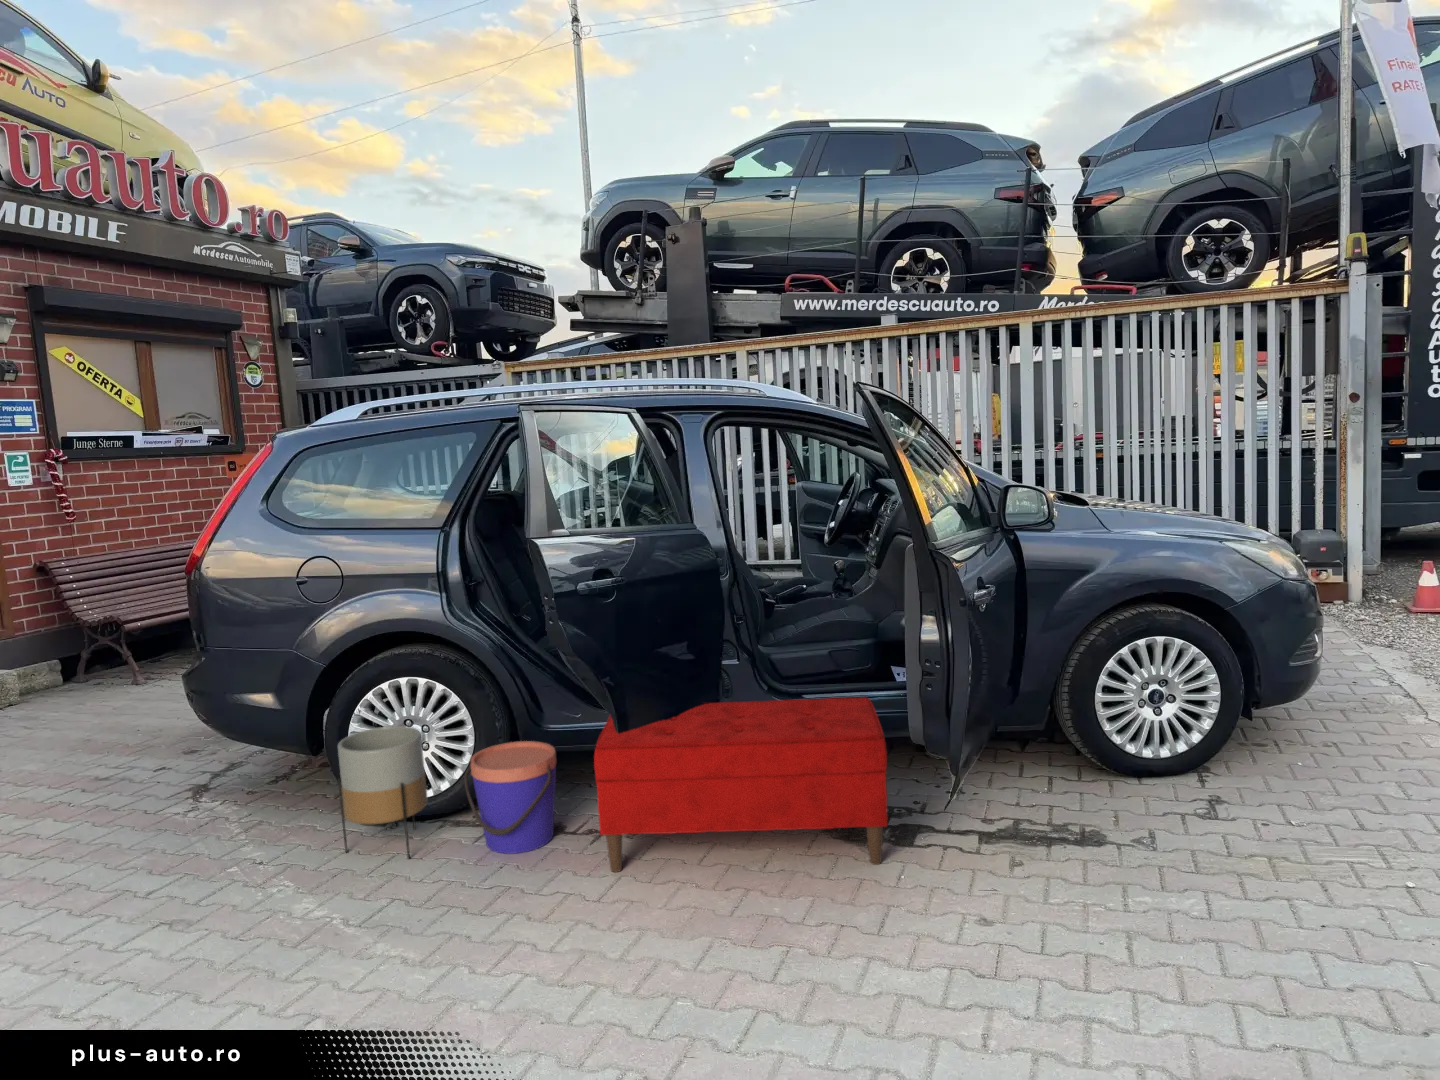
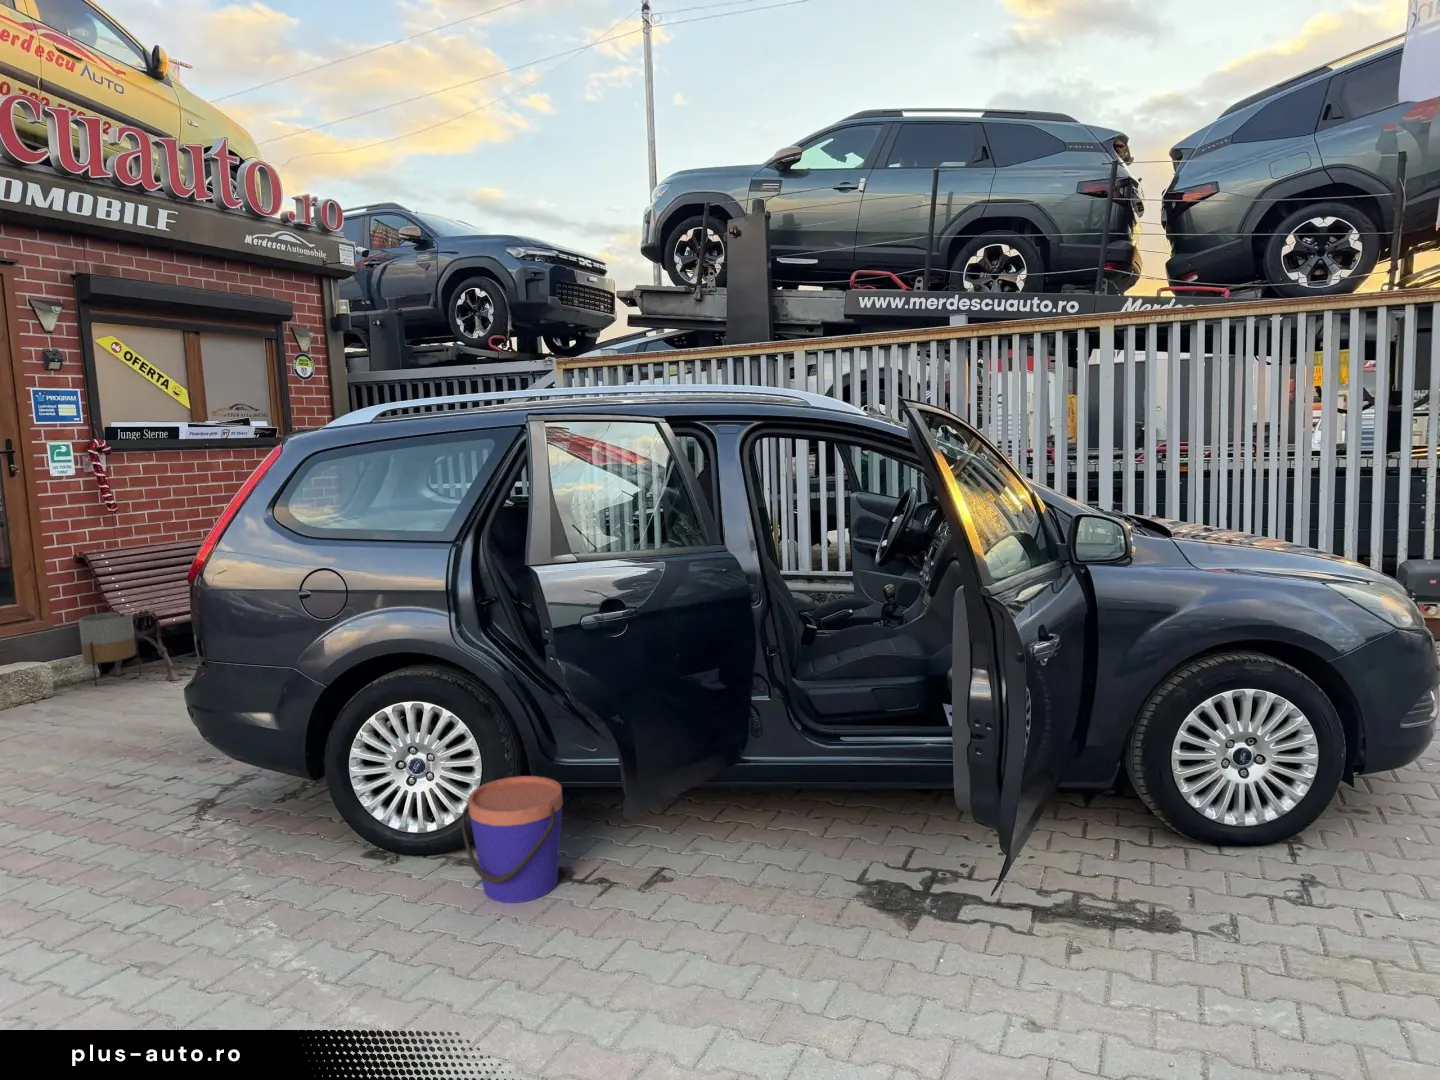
bench: present [594,697,888,872] -> none [597,744,928,945]
planter: present [338,726,428,859] -> present [79,612,141,685]

